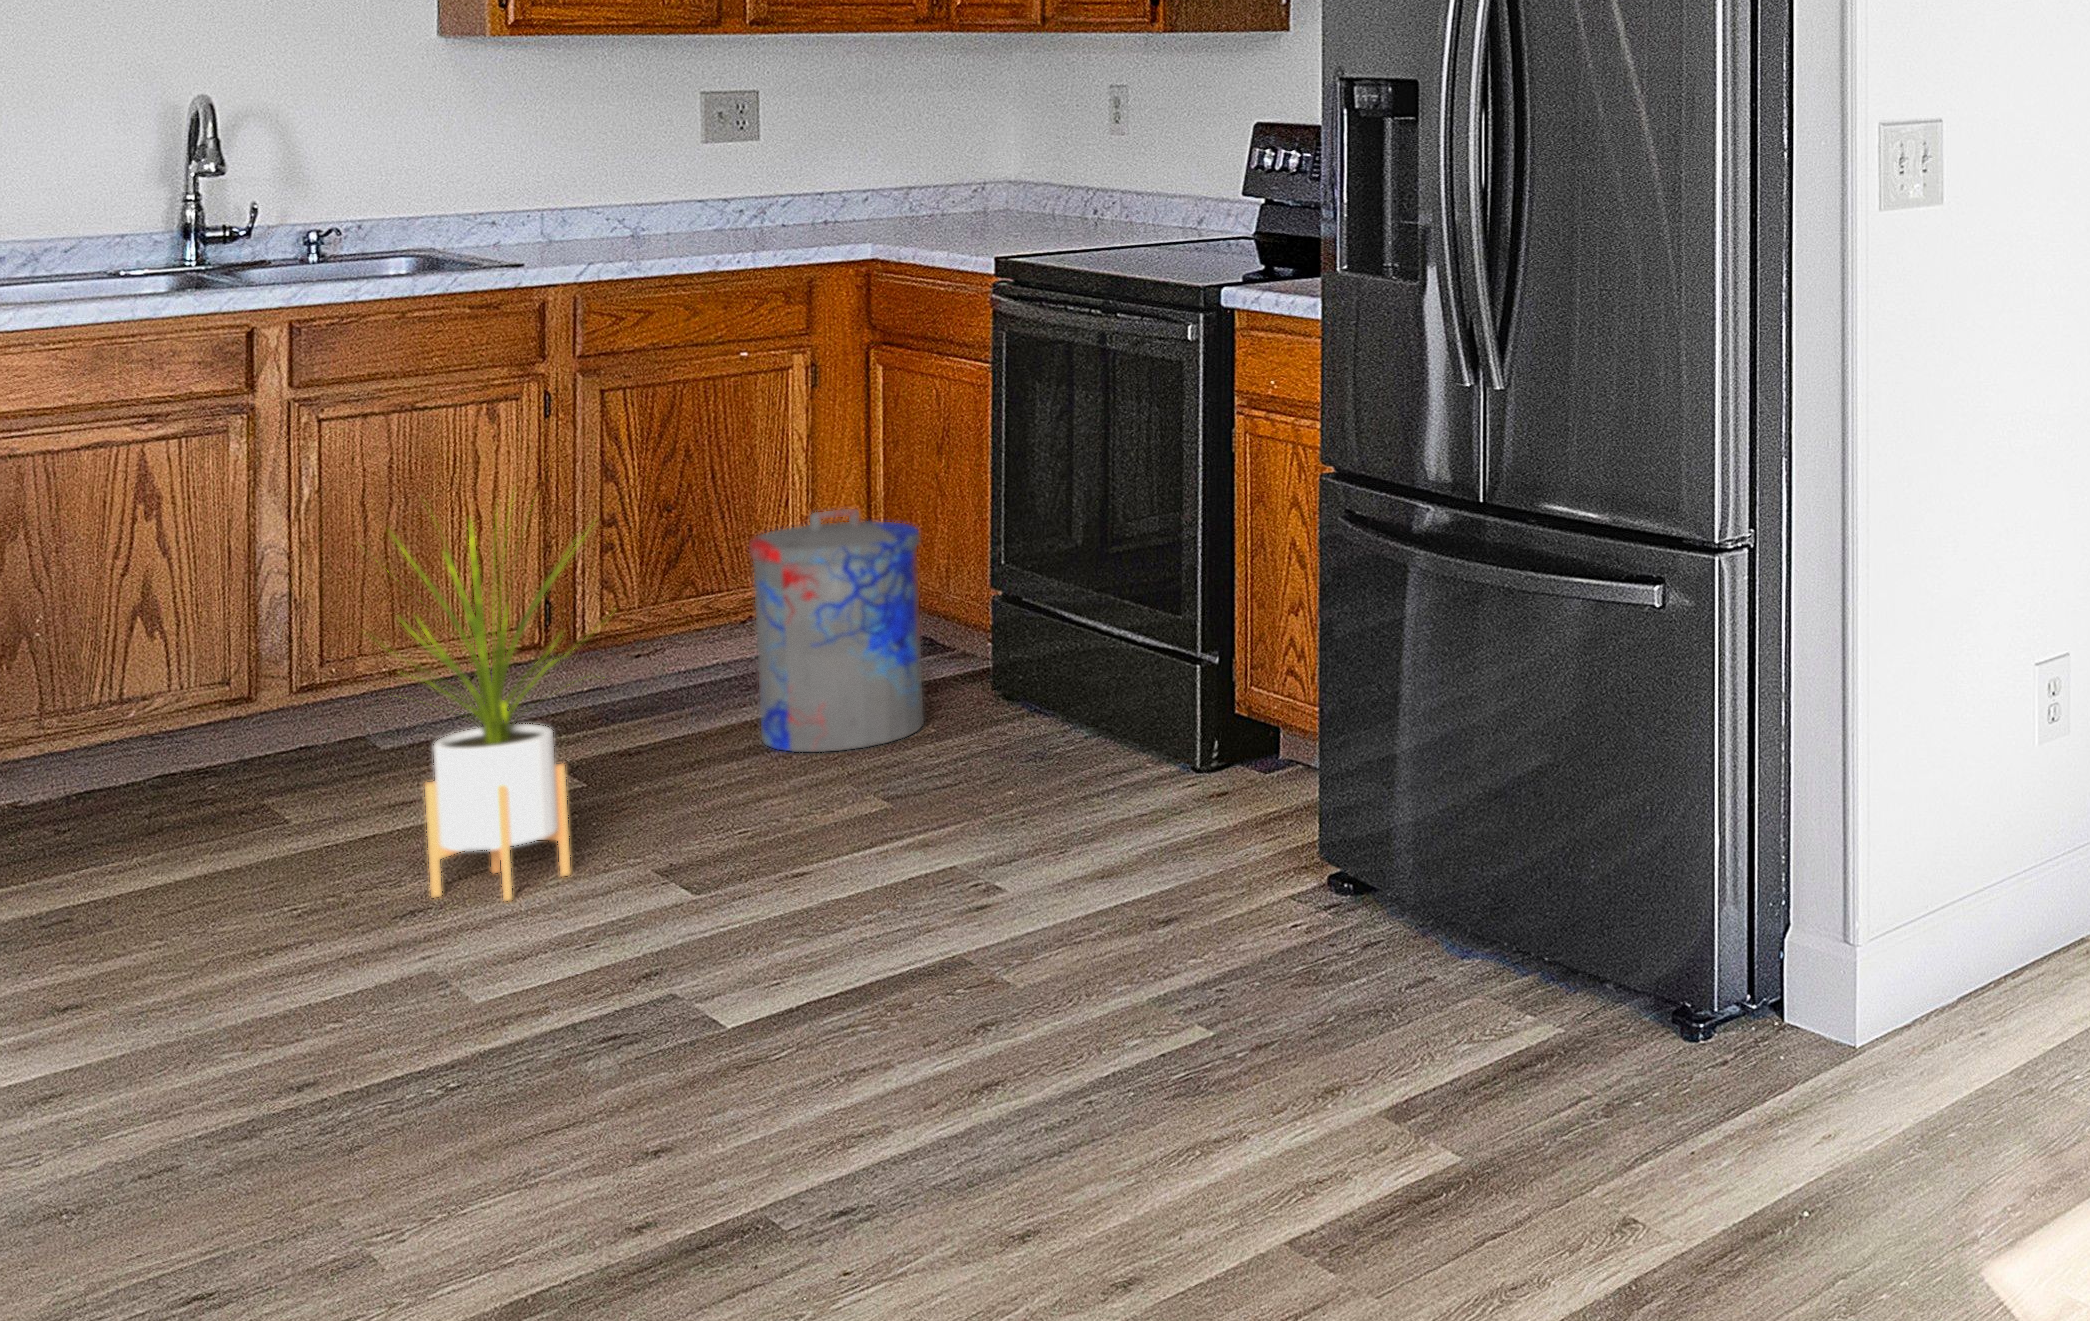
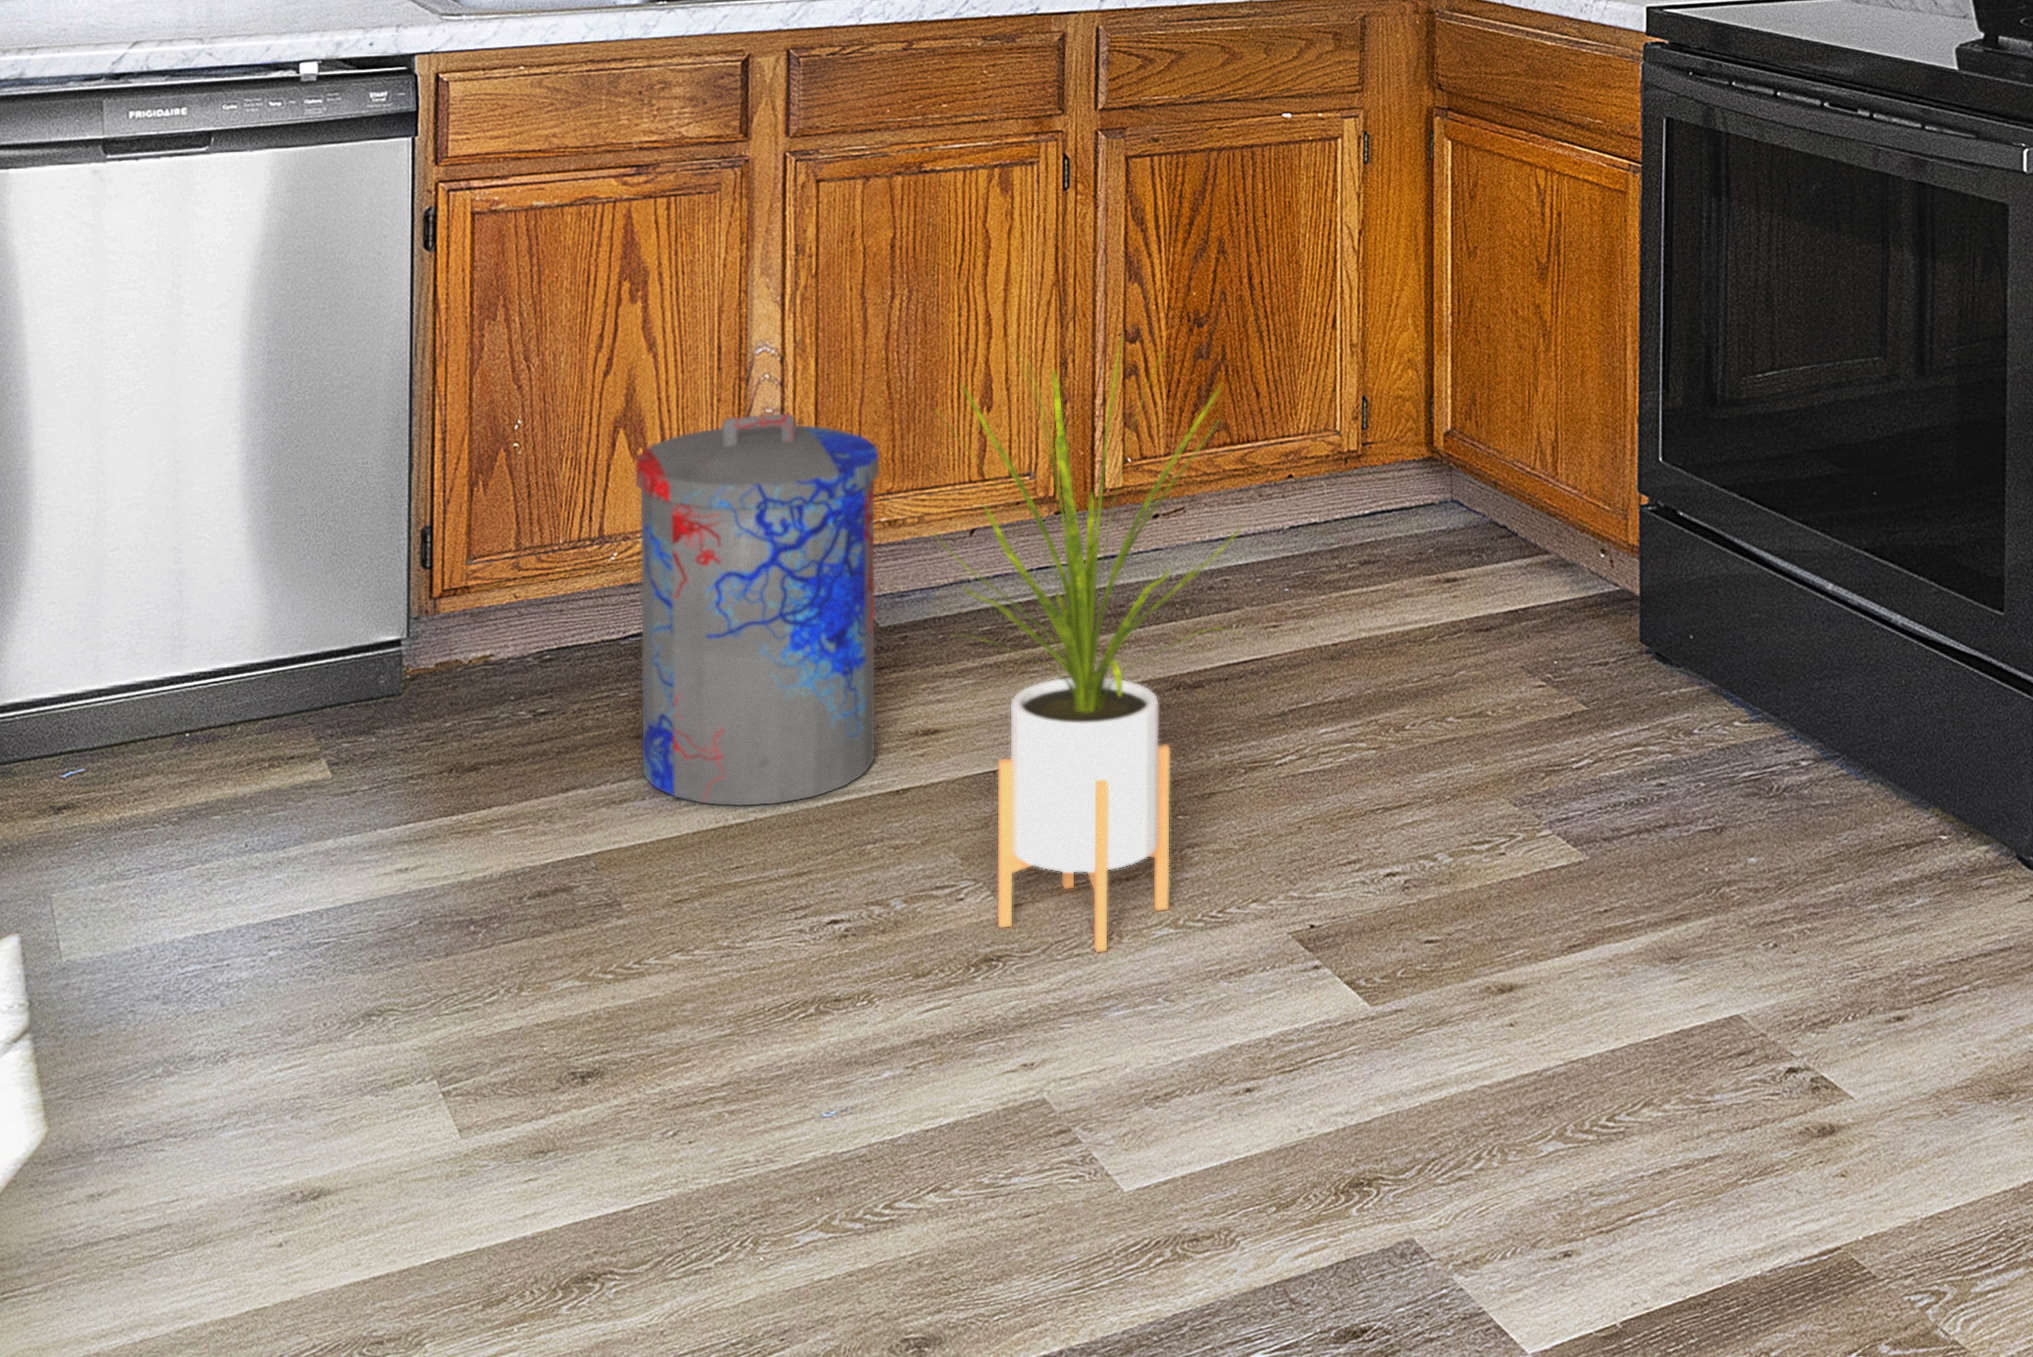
trash can: present [749,509,924,752] -> present [636,414,879,805]

